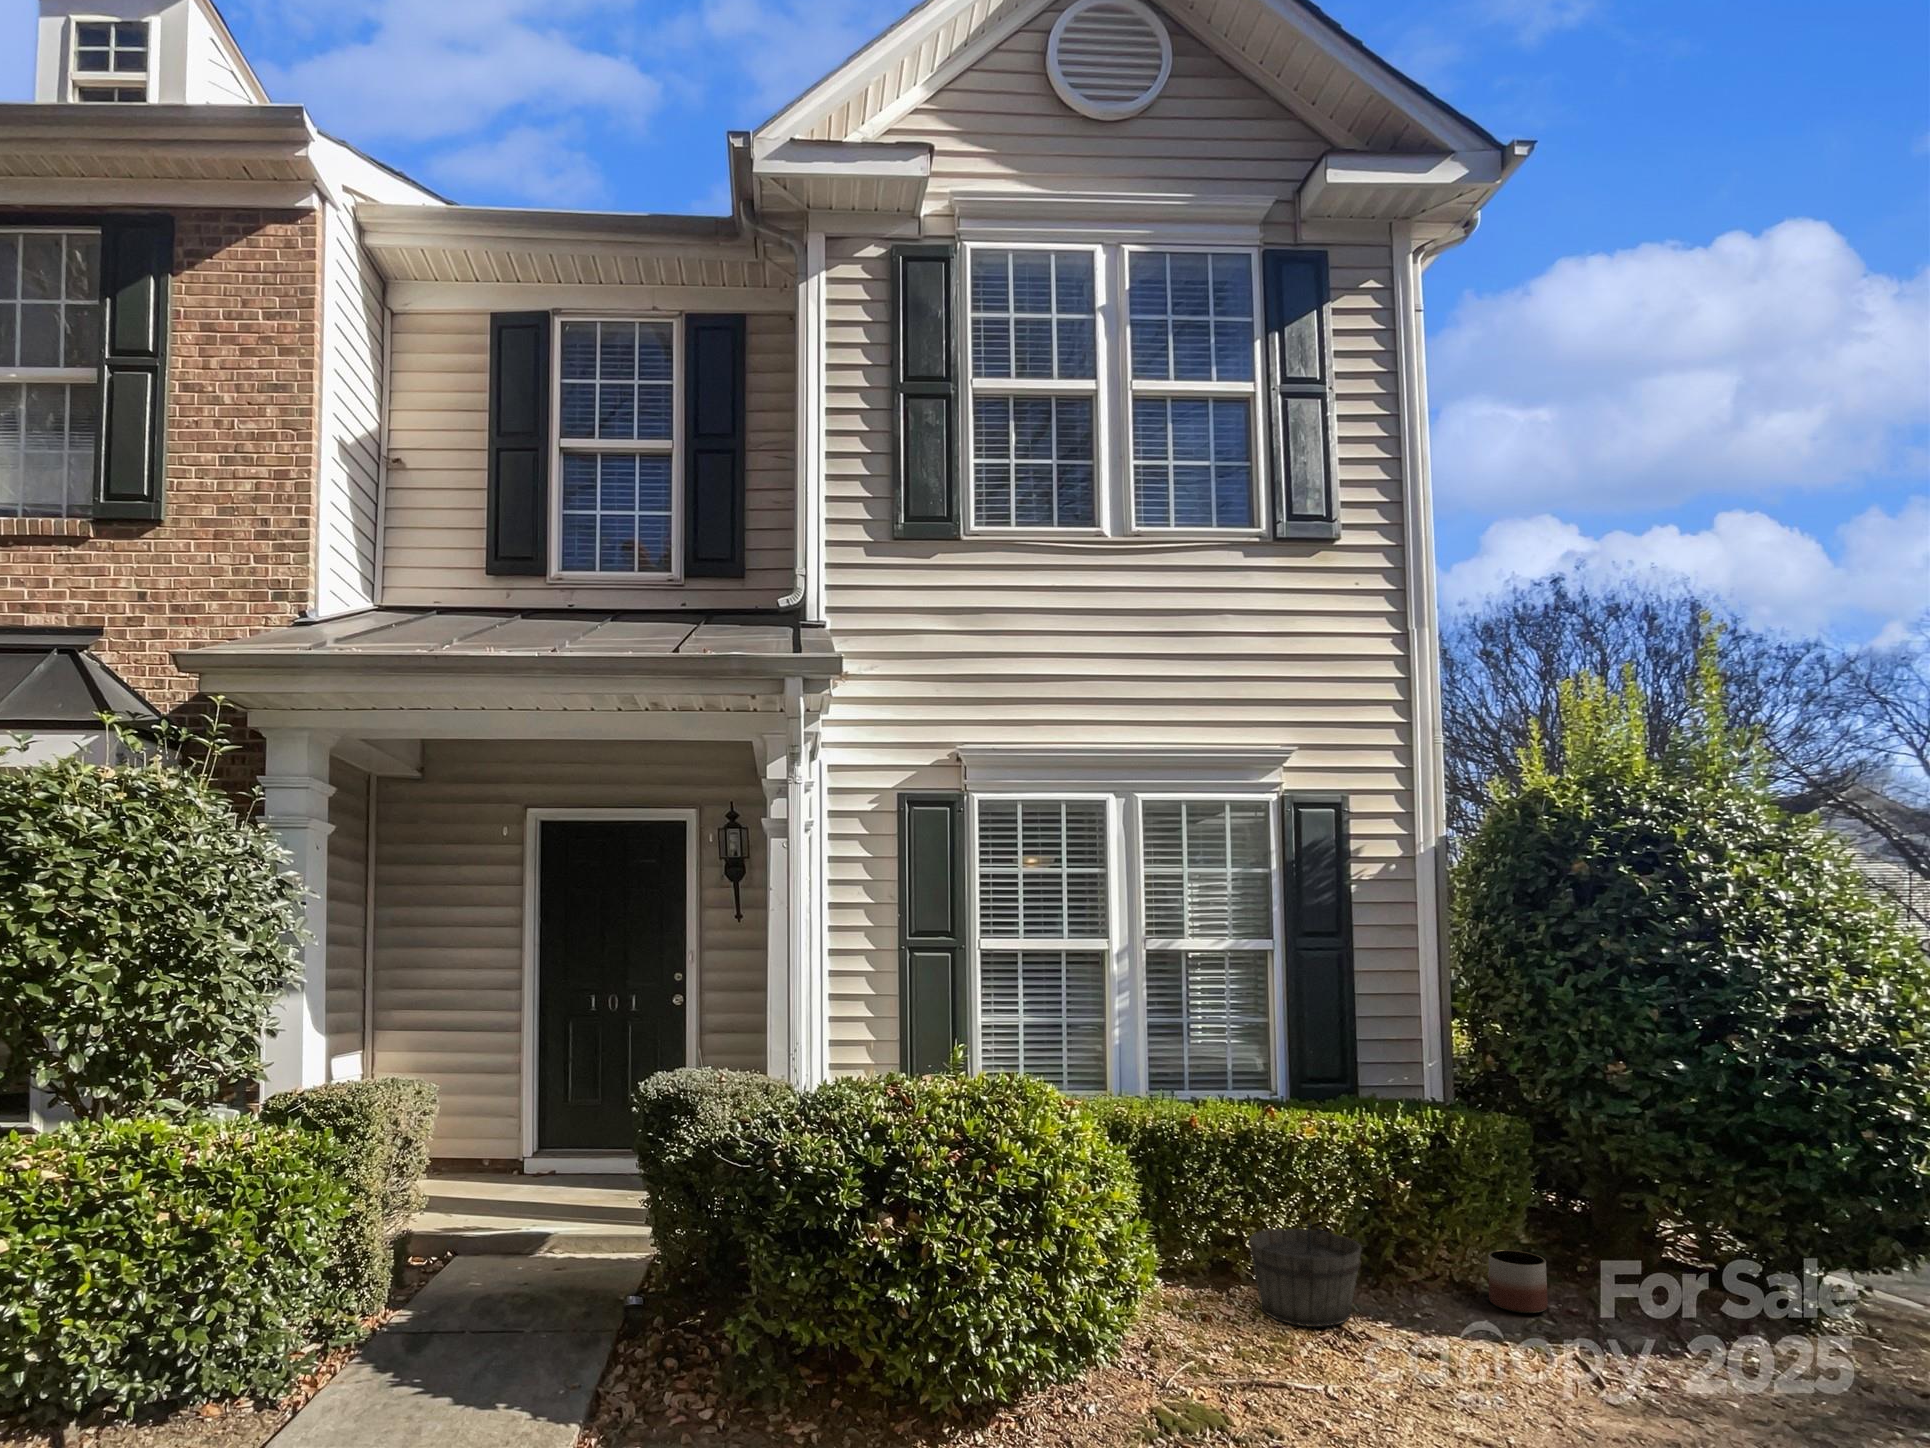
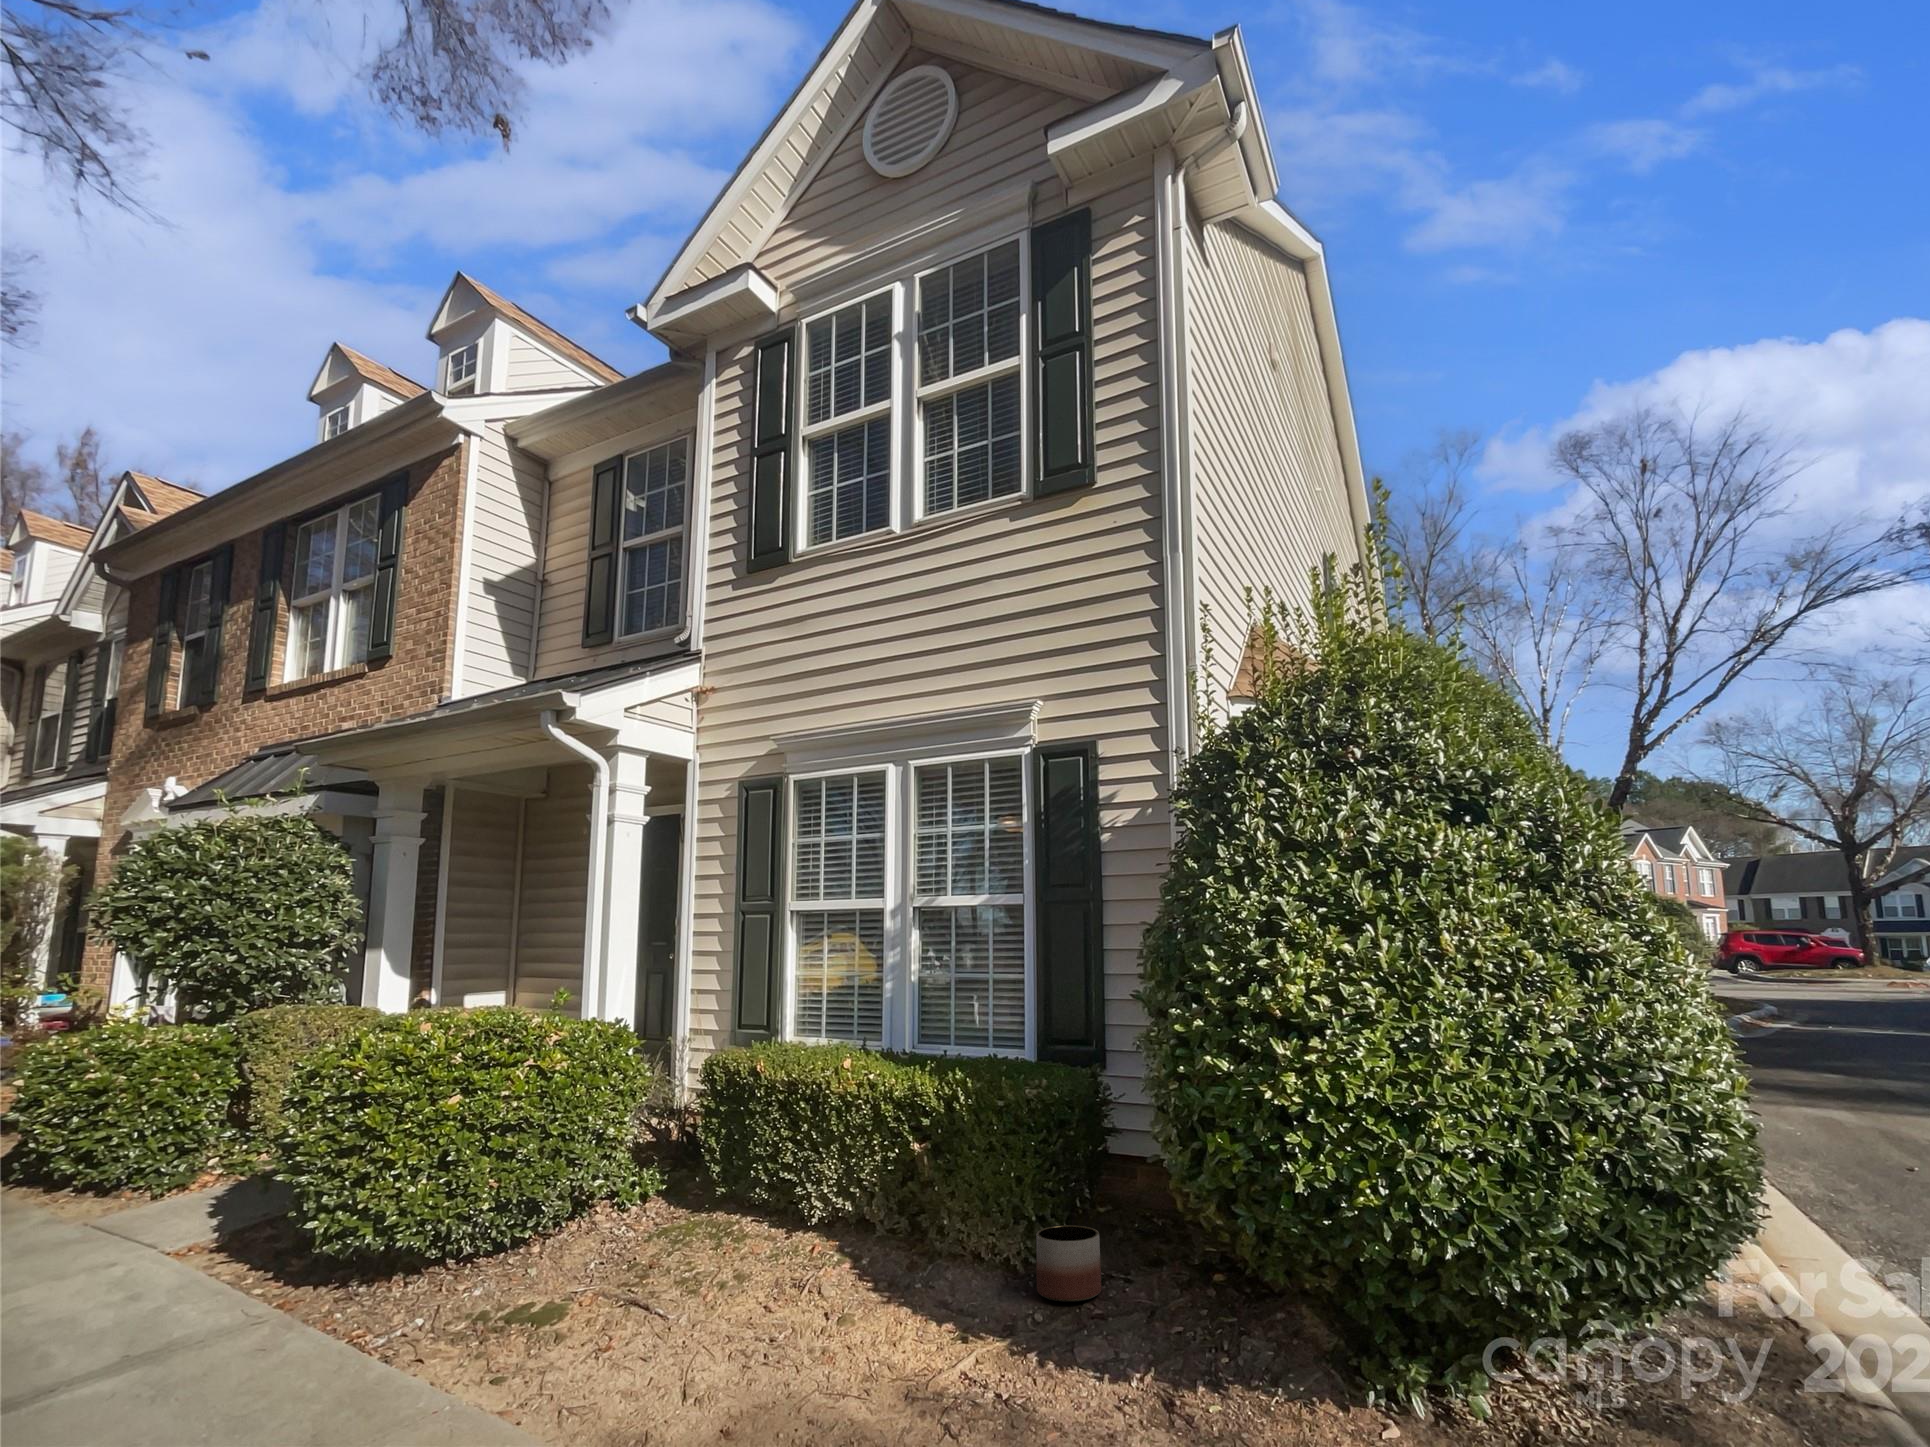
wooden bucket: present [1249,1215,1361,1327] -> none [765,1157,882,1276]

